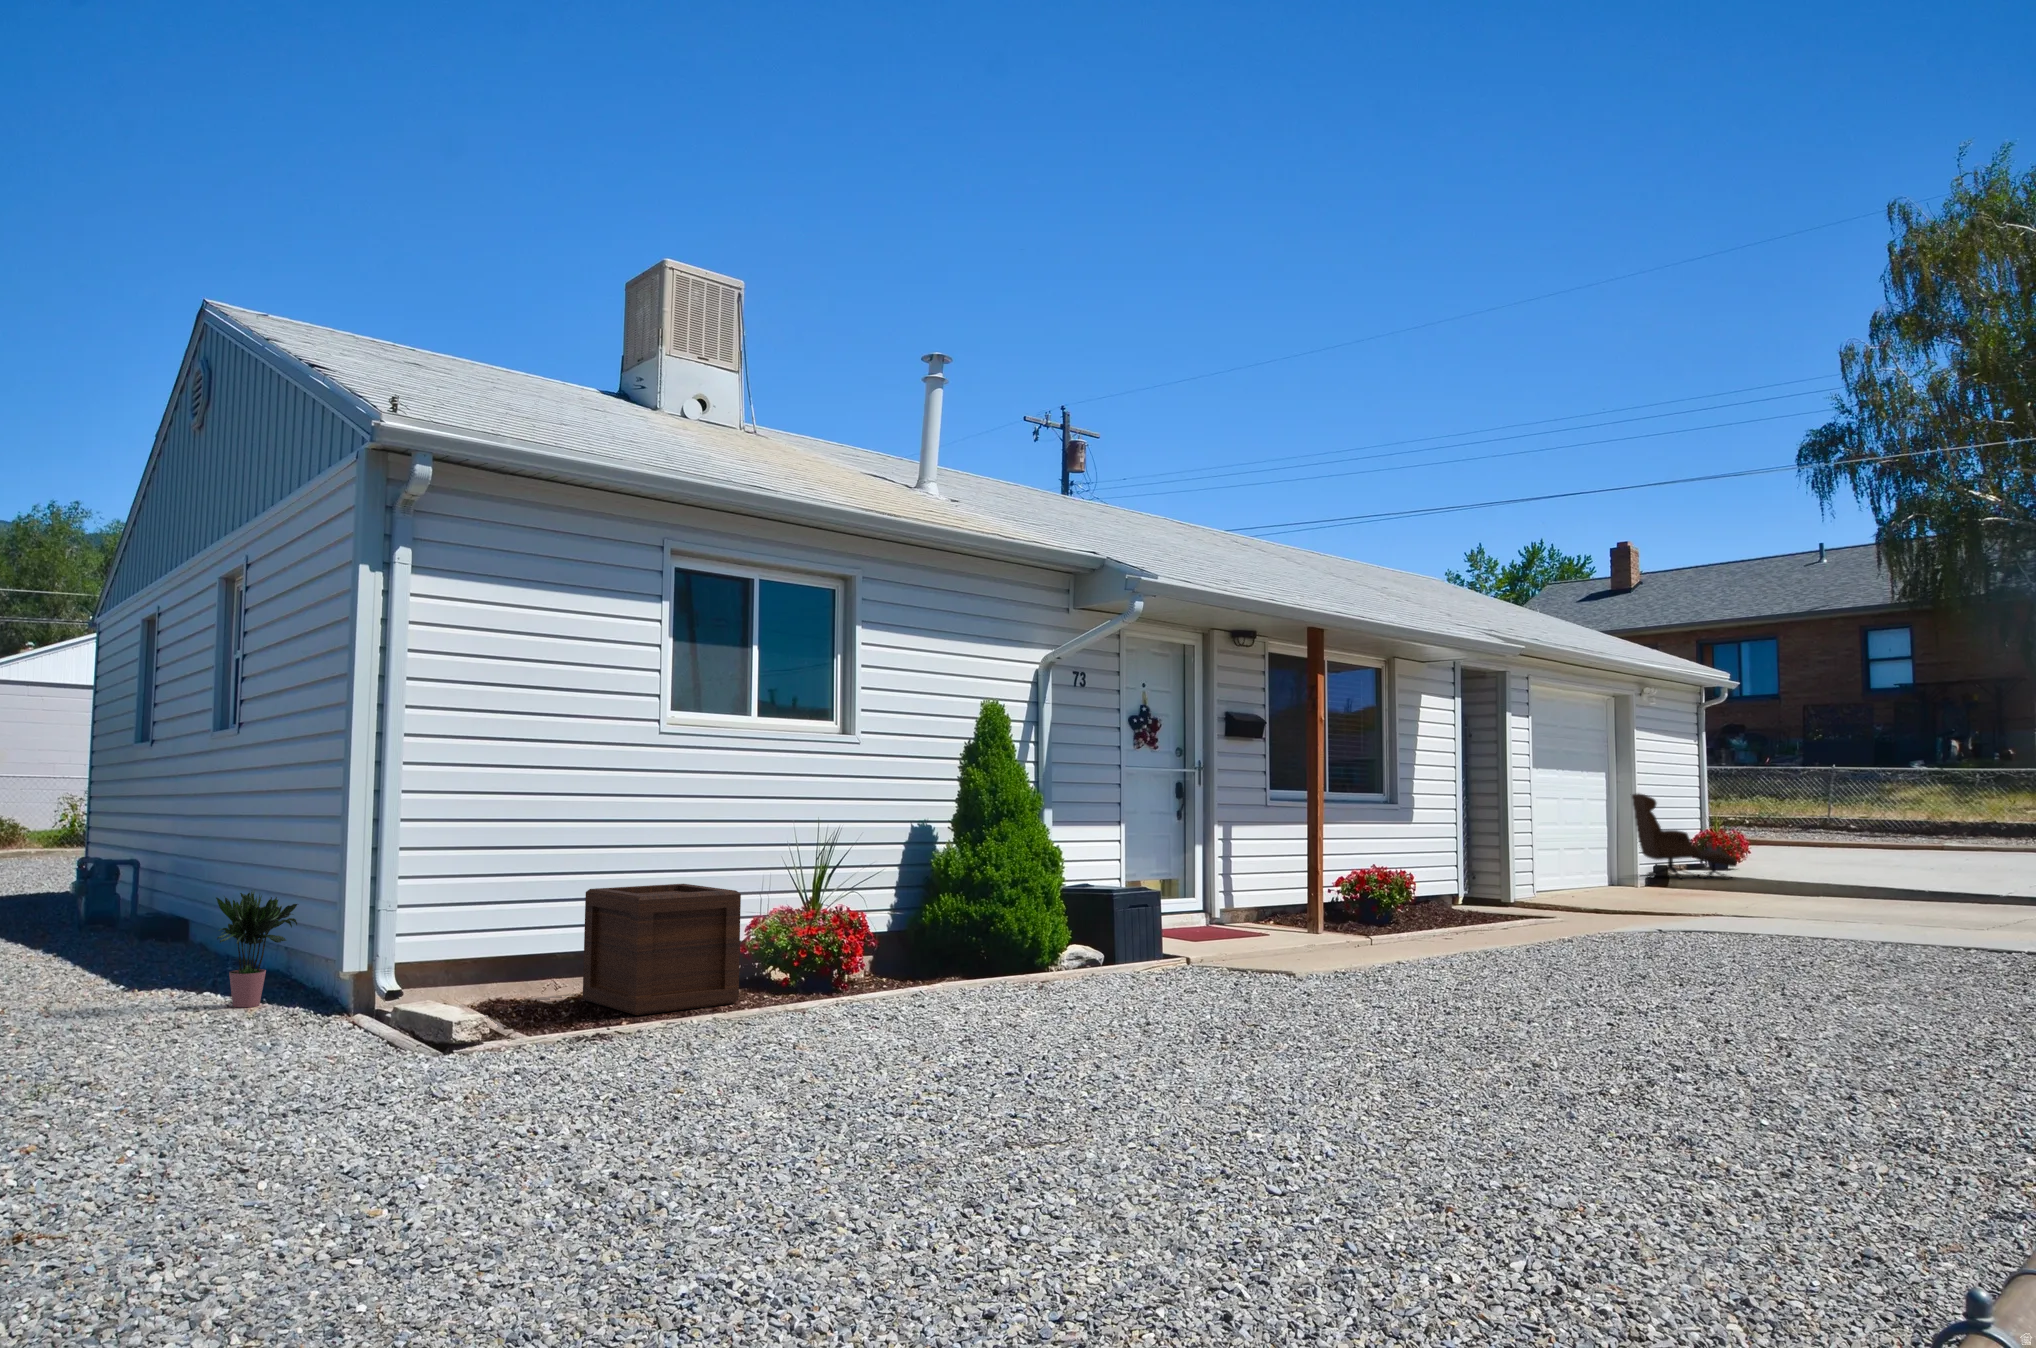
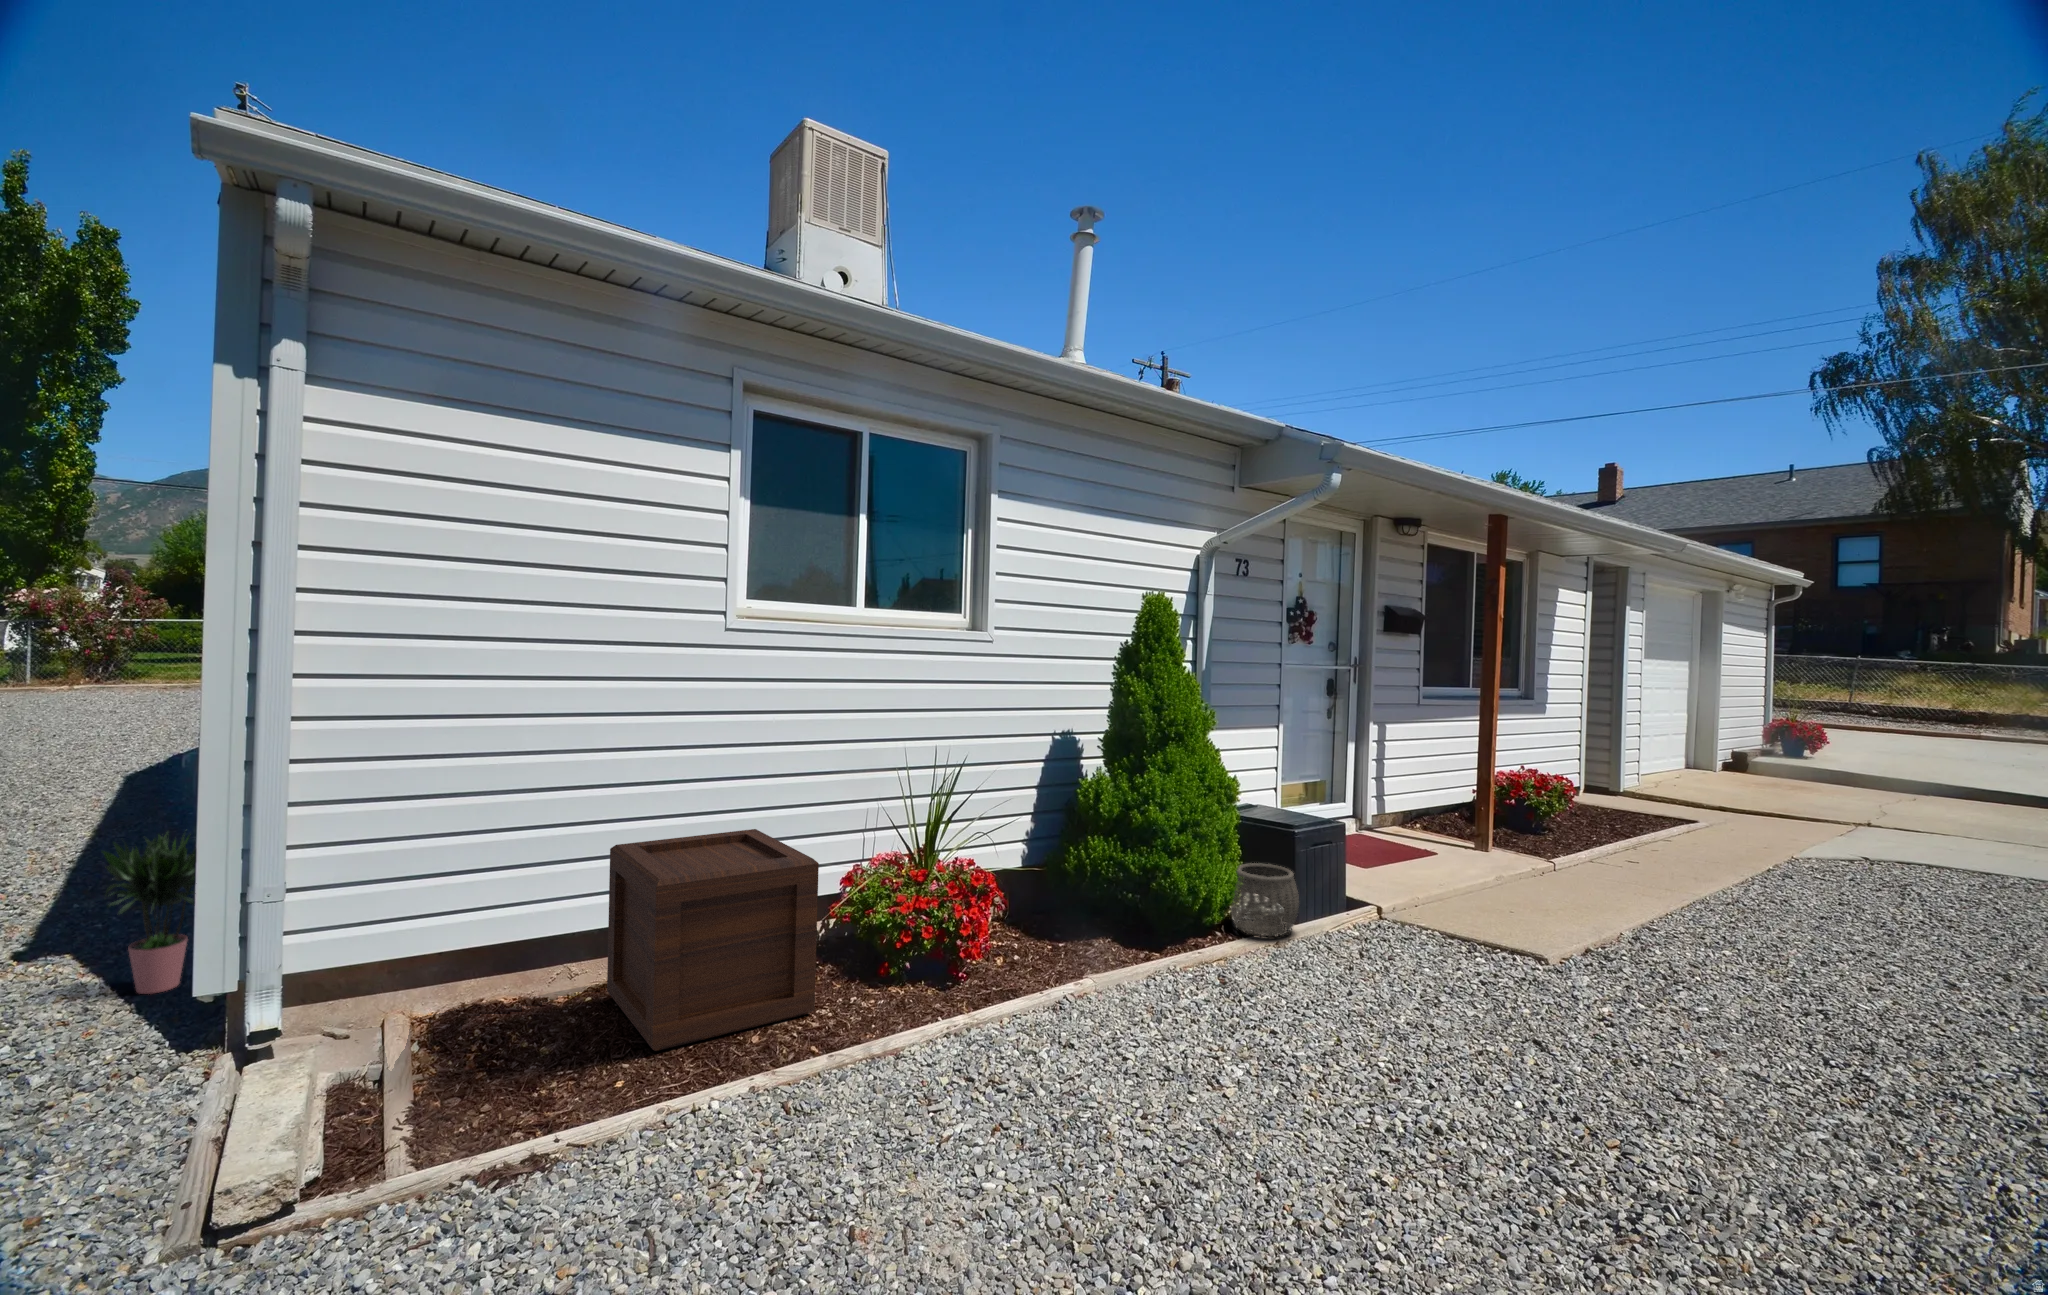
lounge chair: present [1632,794,1737,879] -> none [1707,684,1817,768]
woven basket: none [1055,919,1111,972] -> present [1230,863,1299,937]

